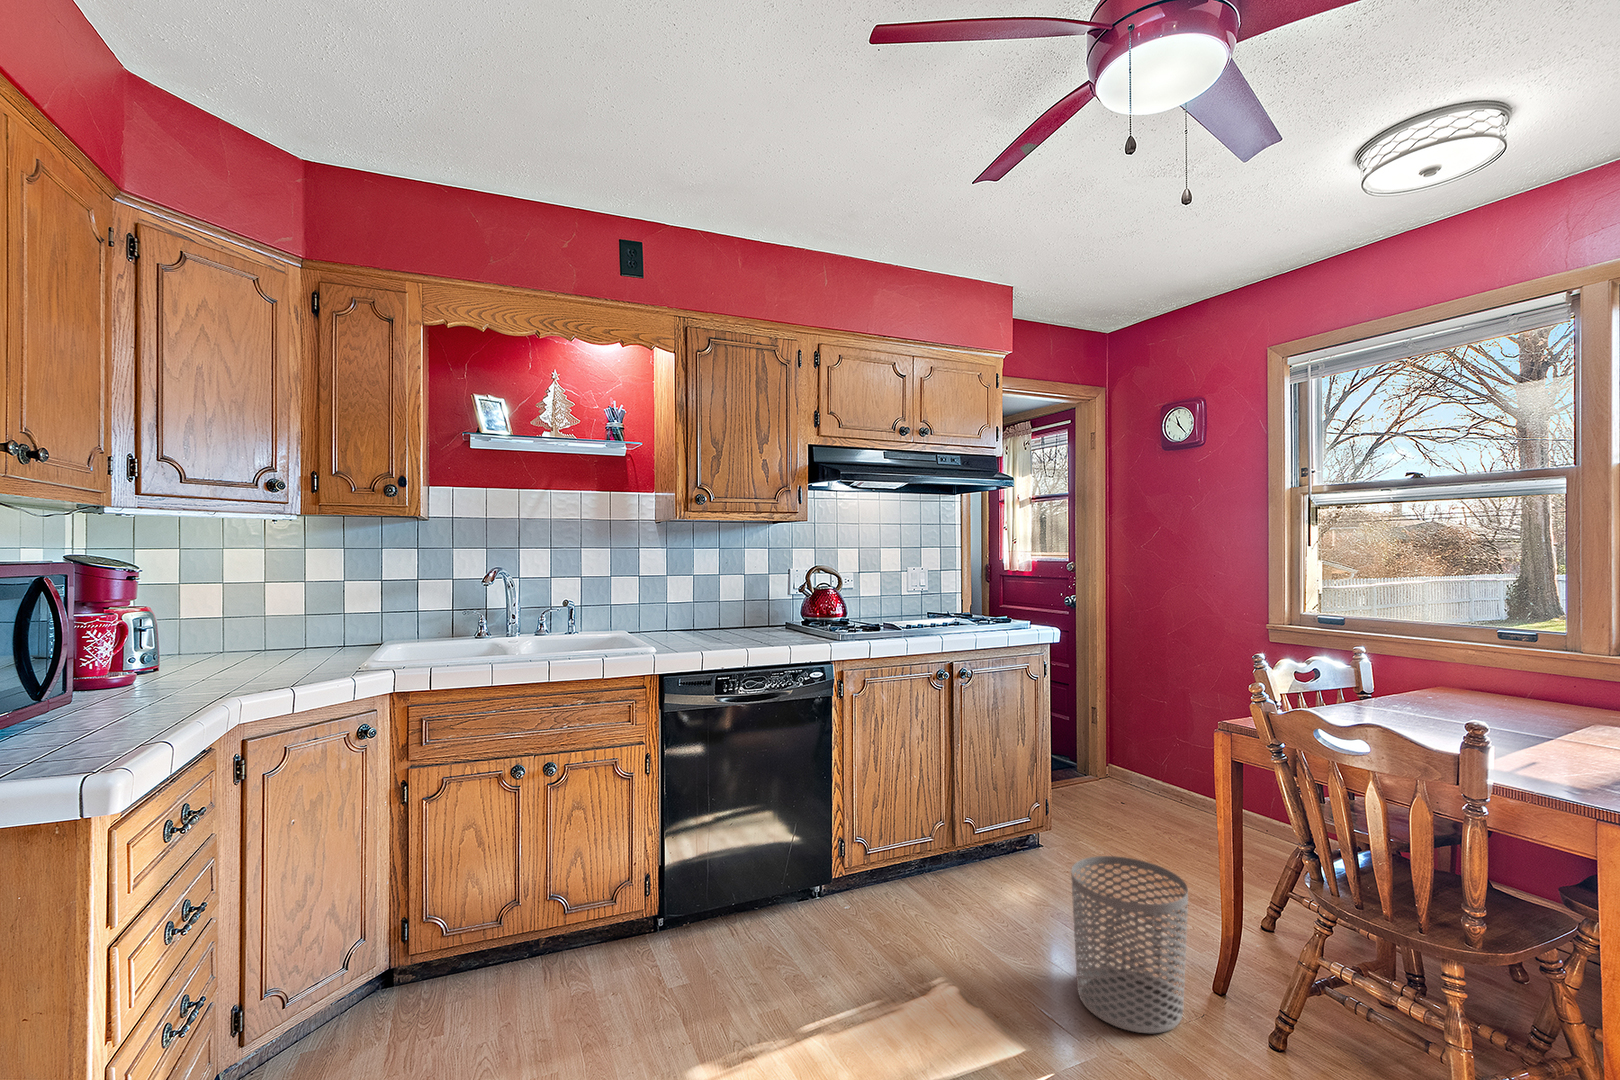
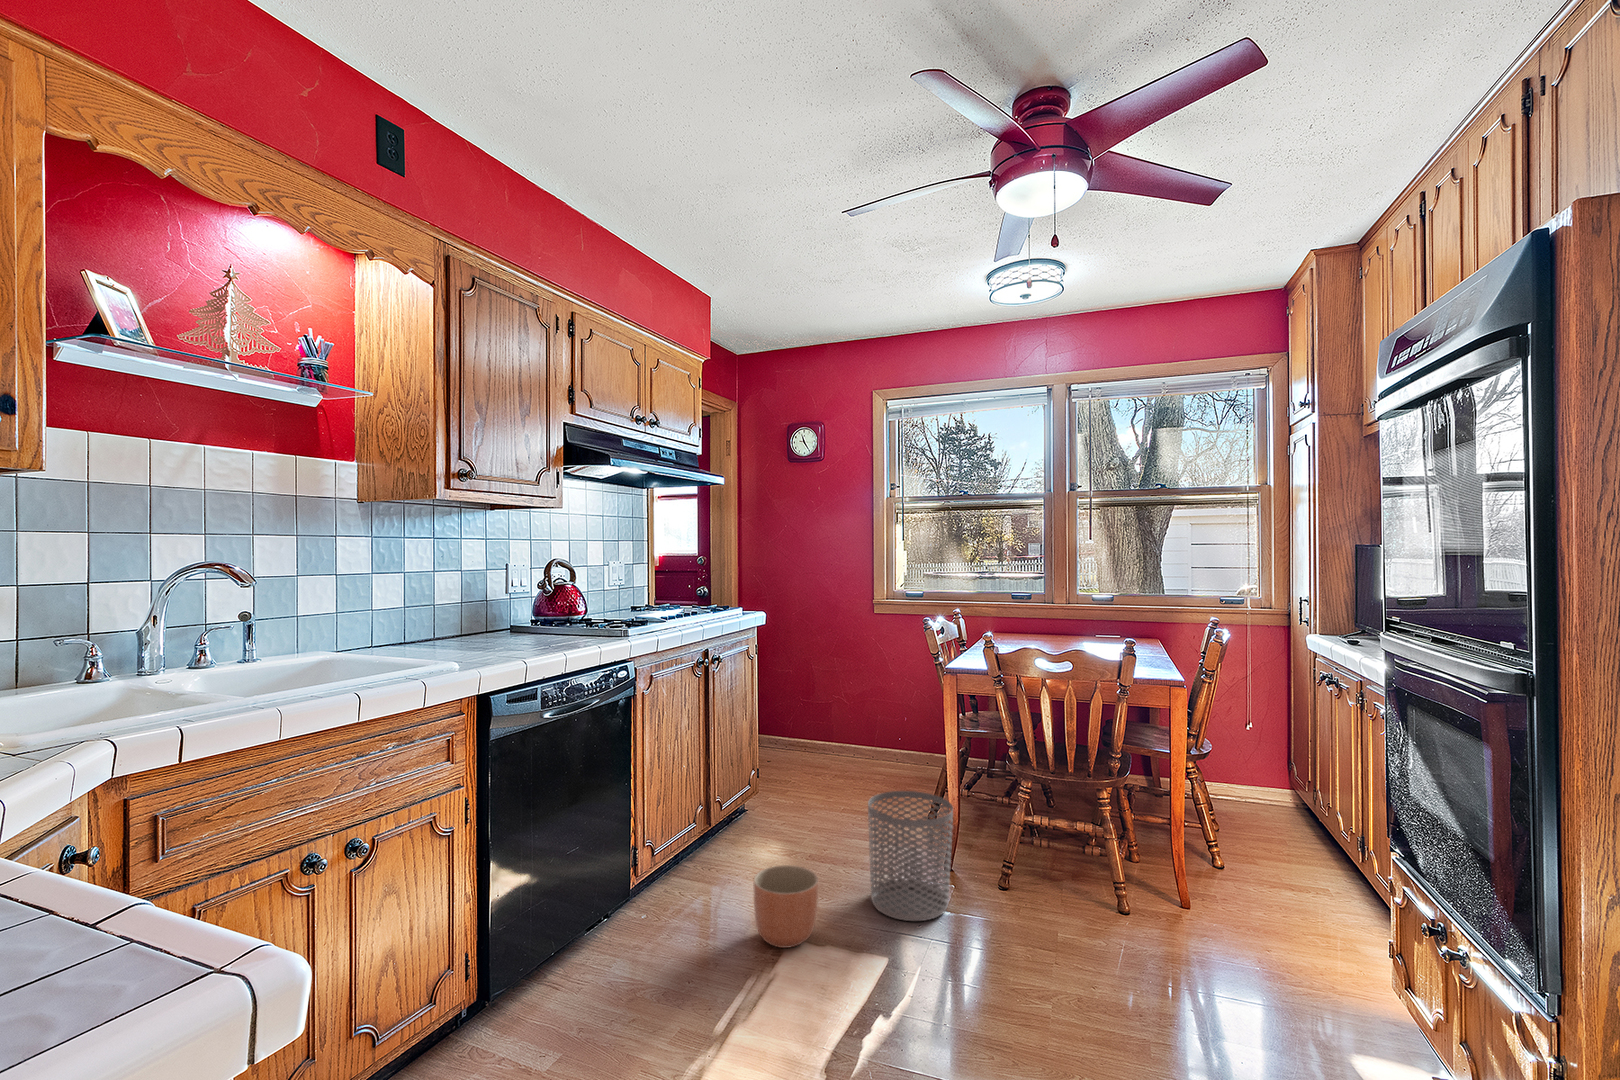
planter: none [915,897,986,990] -> present [753,865,818,948]

